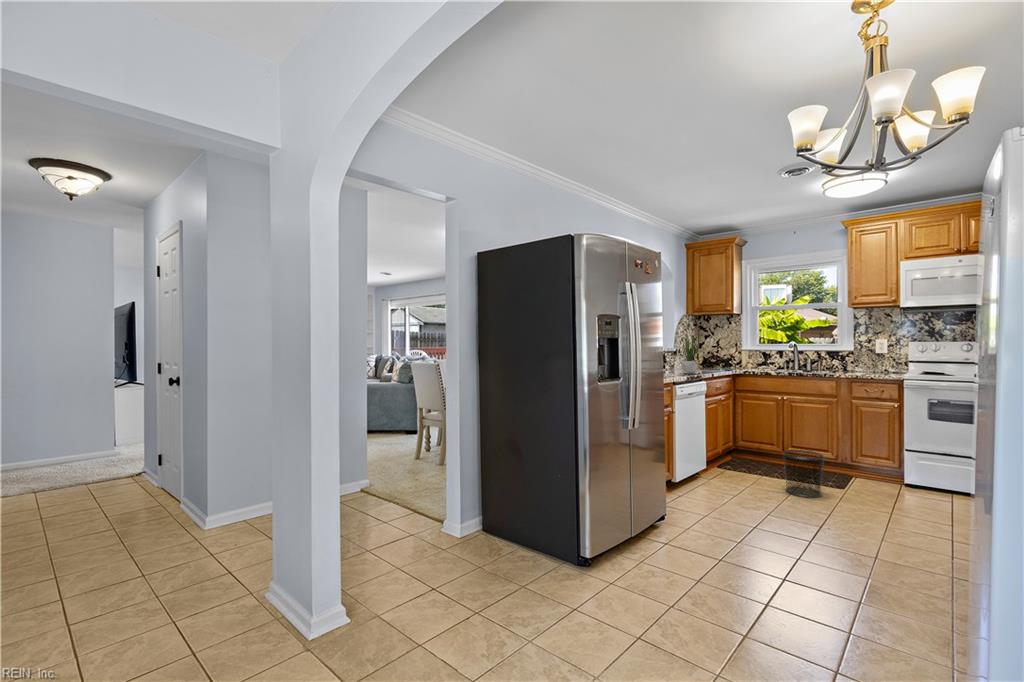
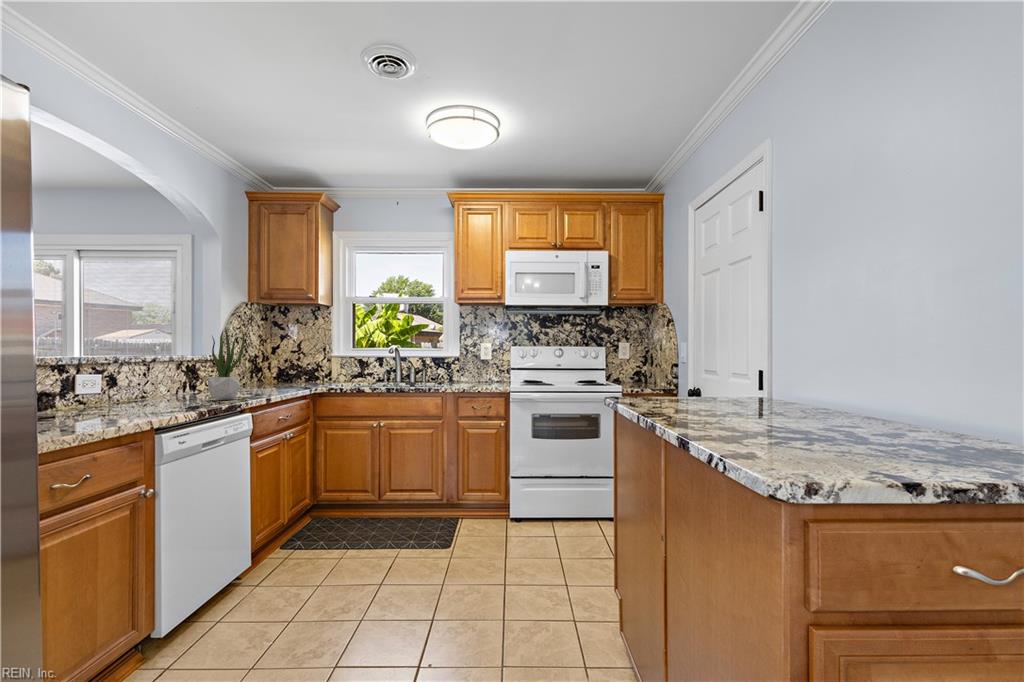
waste bin: present [782,450,824,498] -> none [369,509,428,592]

